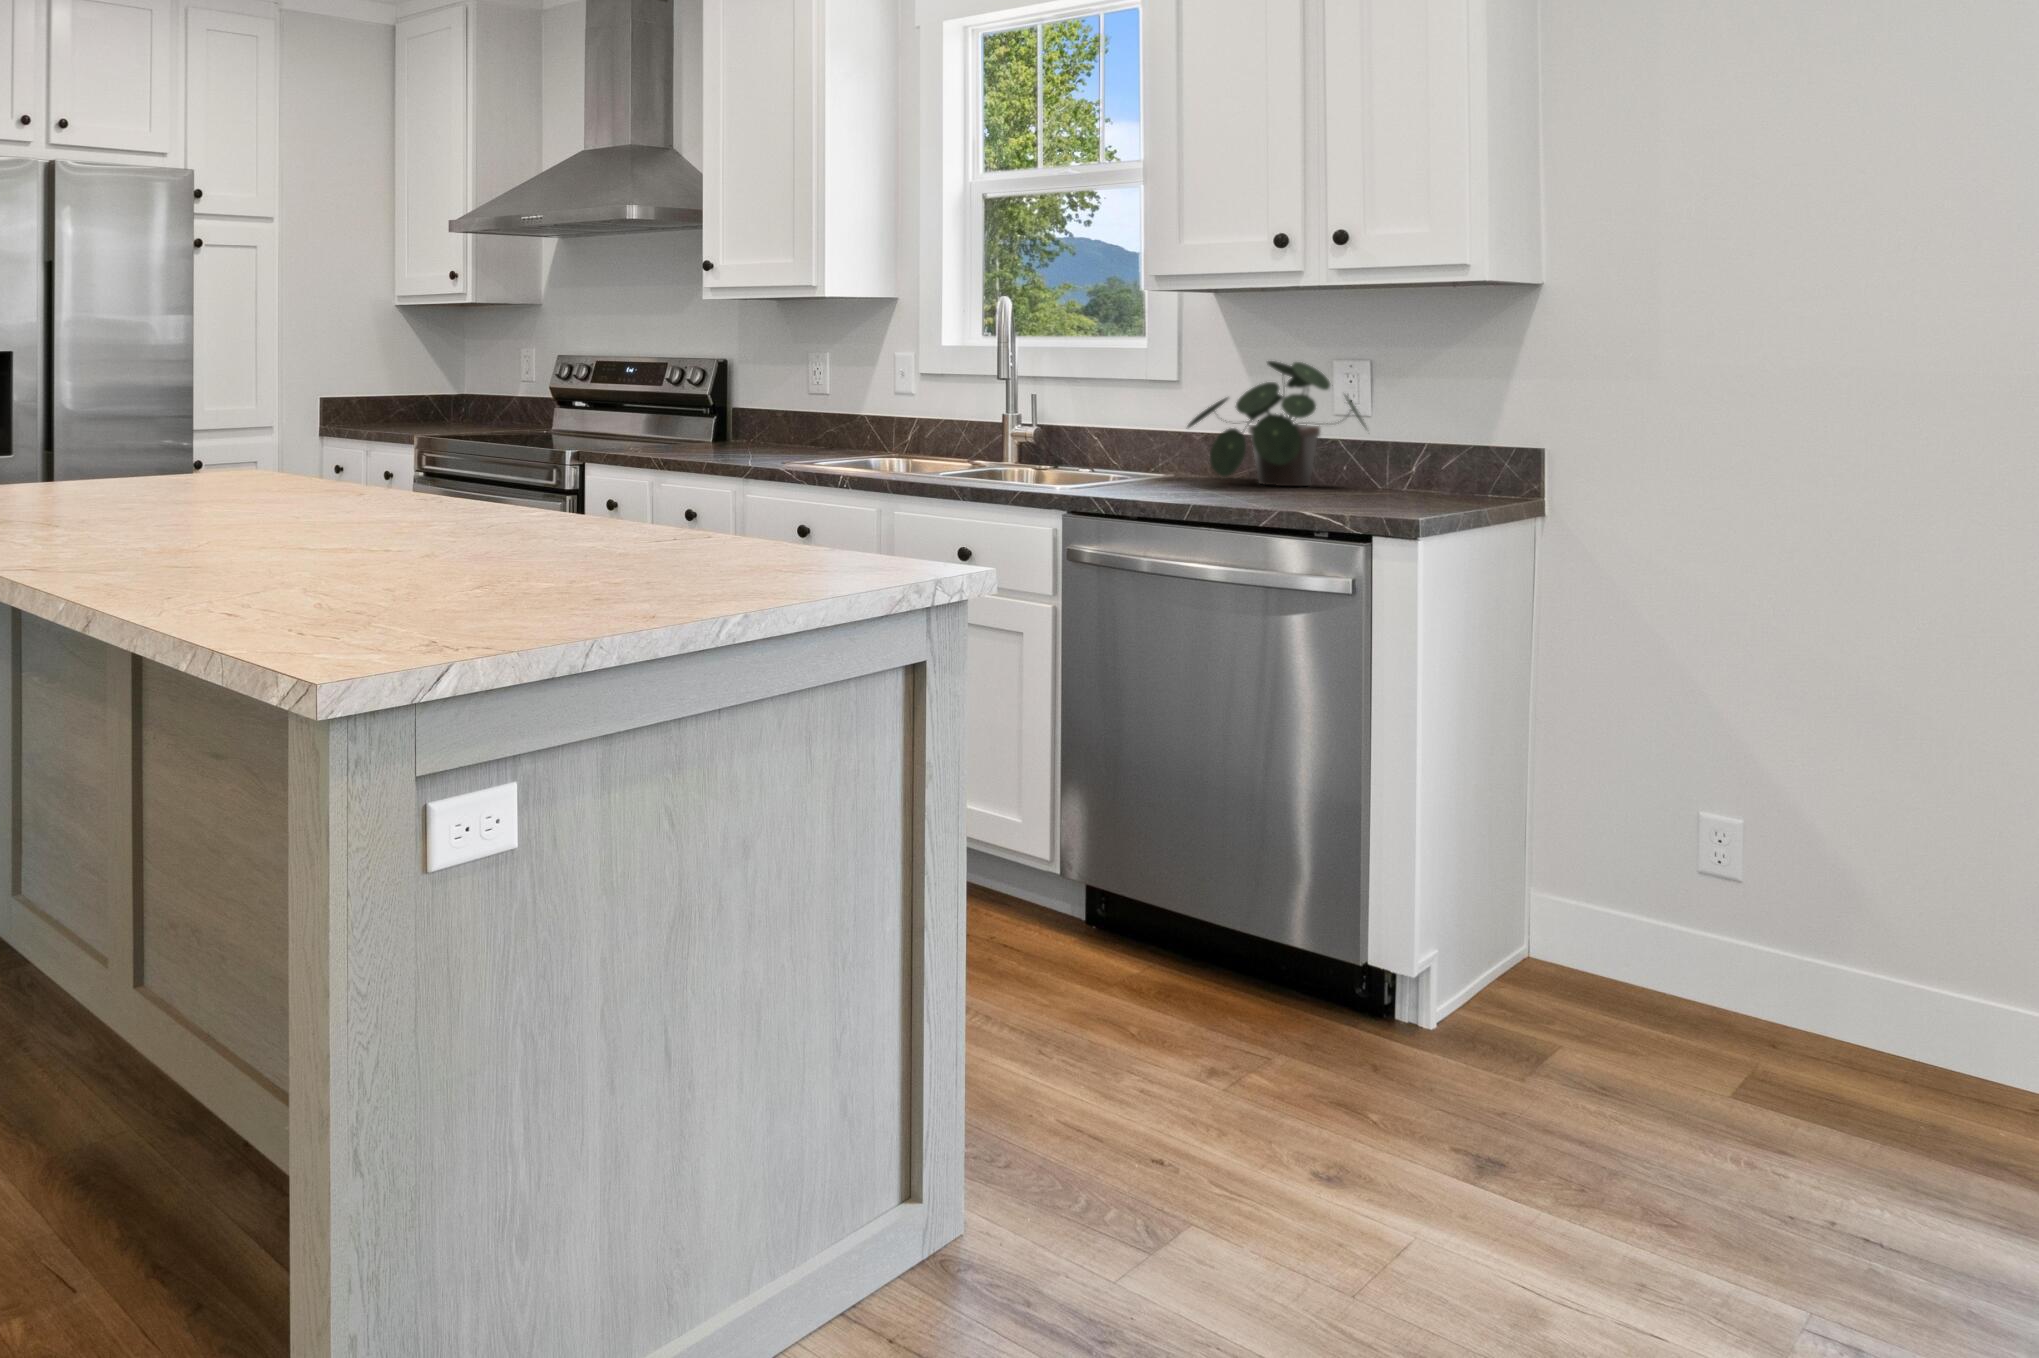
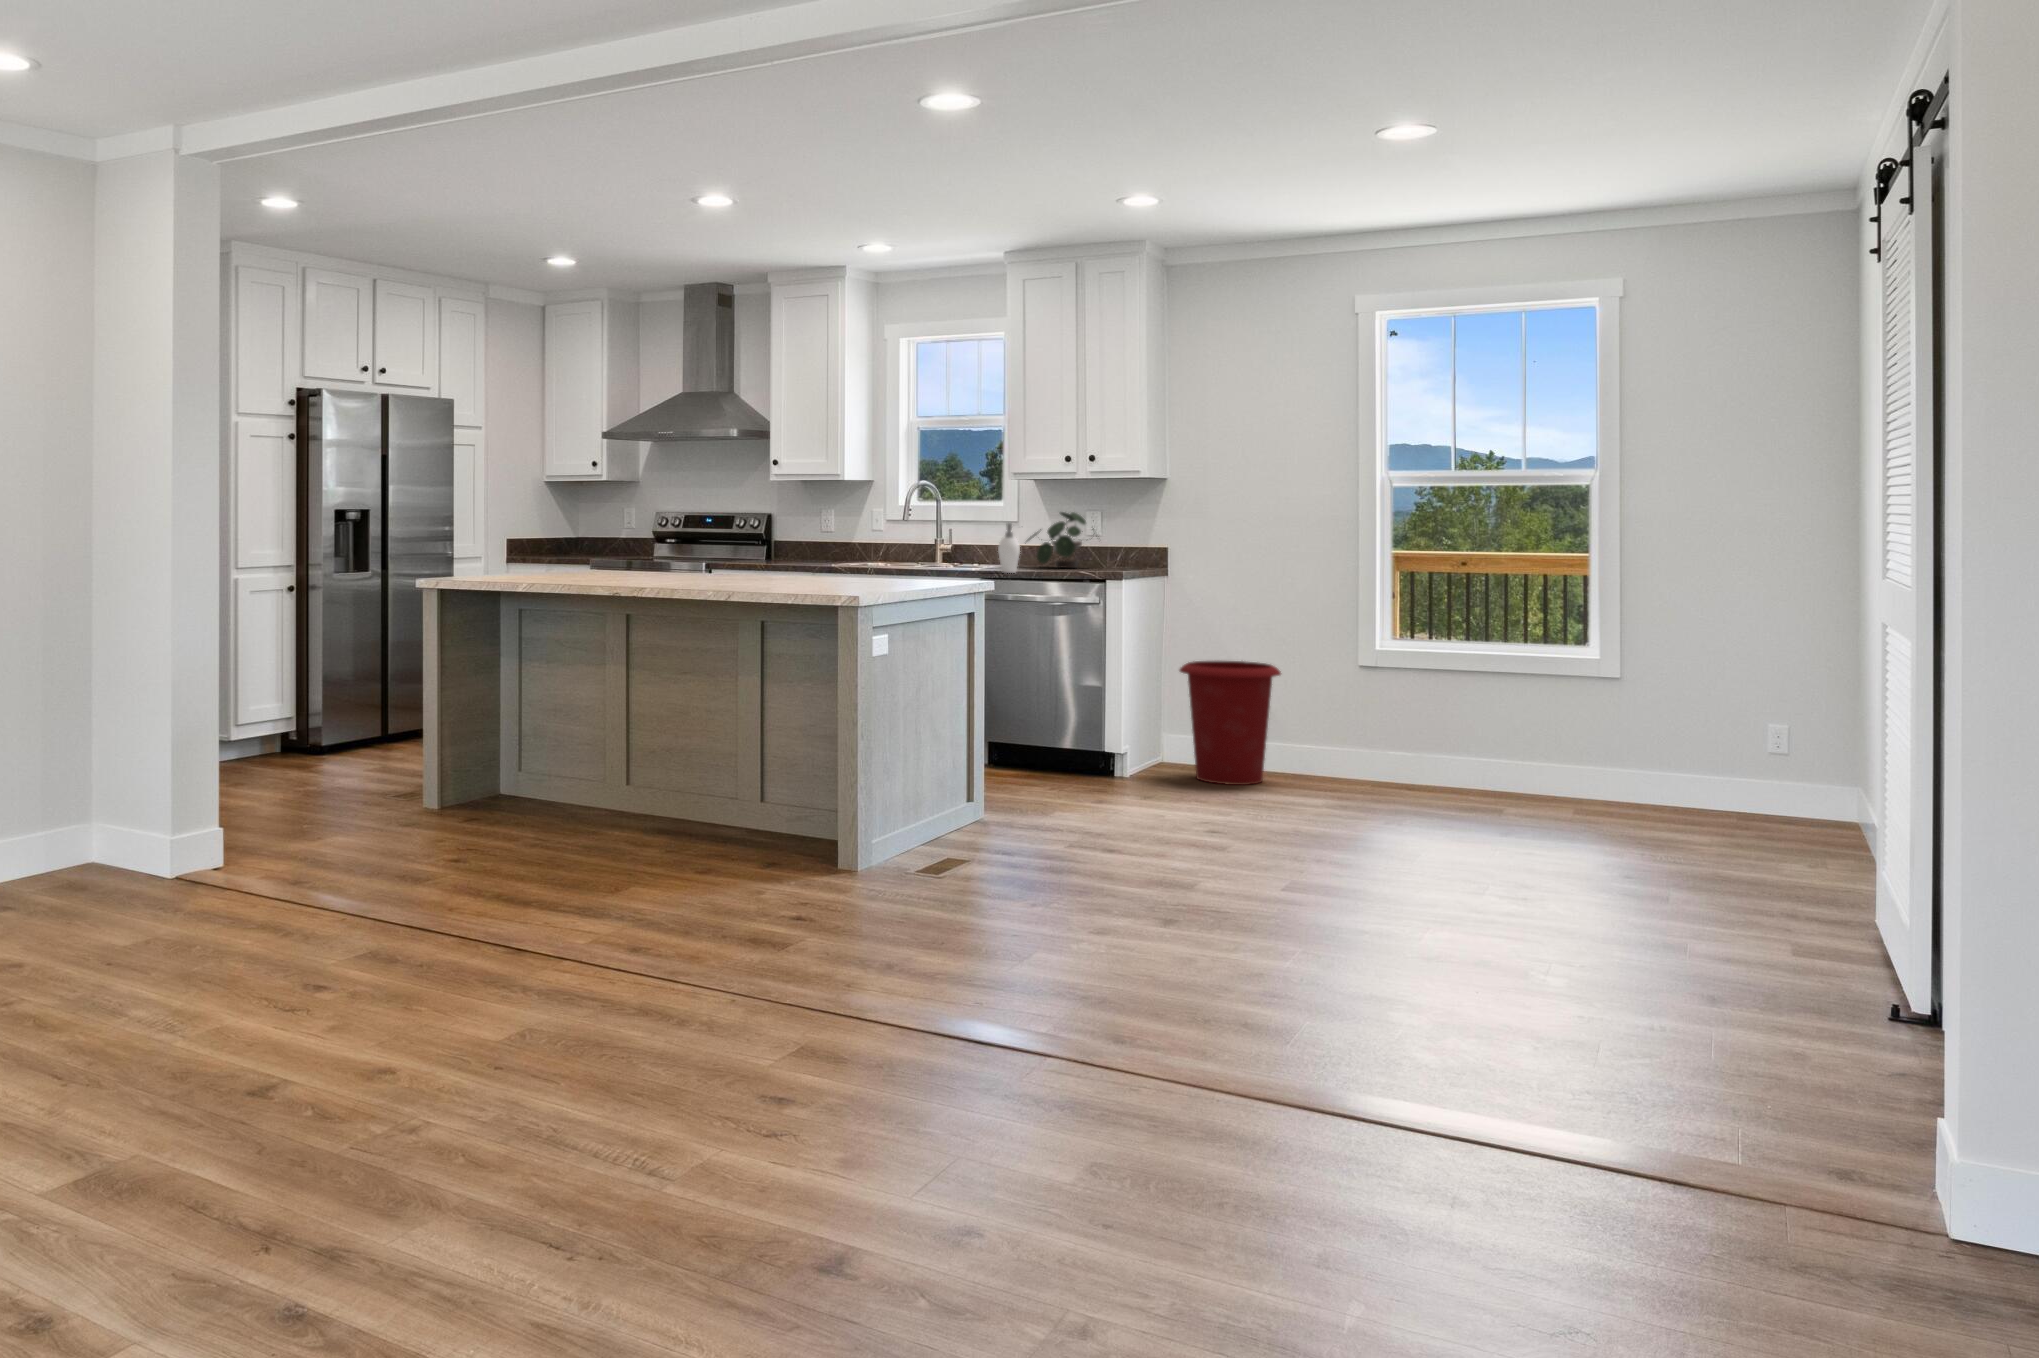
soap dispenser: none [1102,389,1172,503] -> present [998,523,1020,573]
waste bin: none [1576,737,1898,1100] -> present [1180,661,1281,785]

